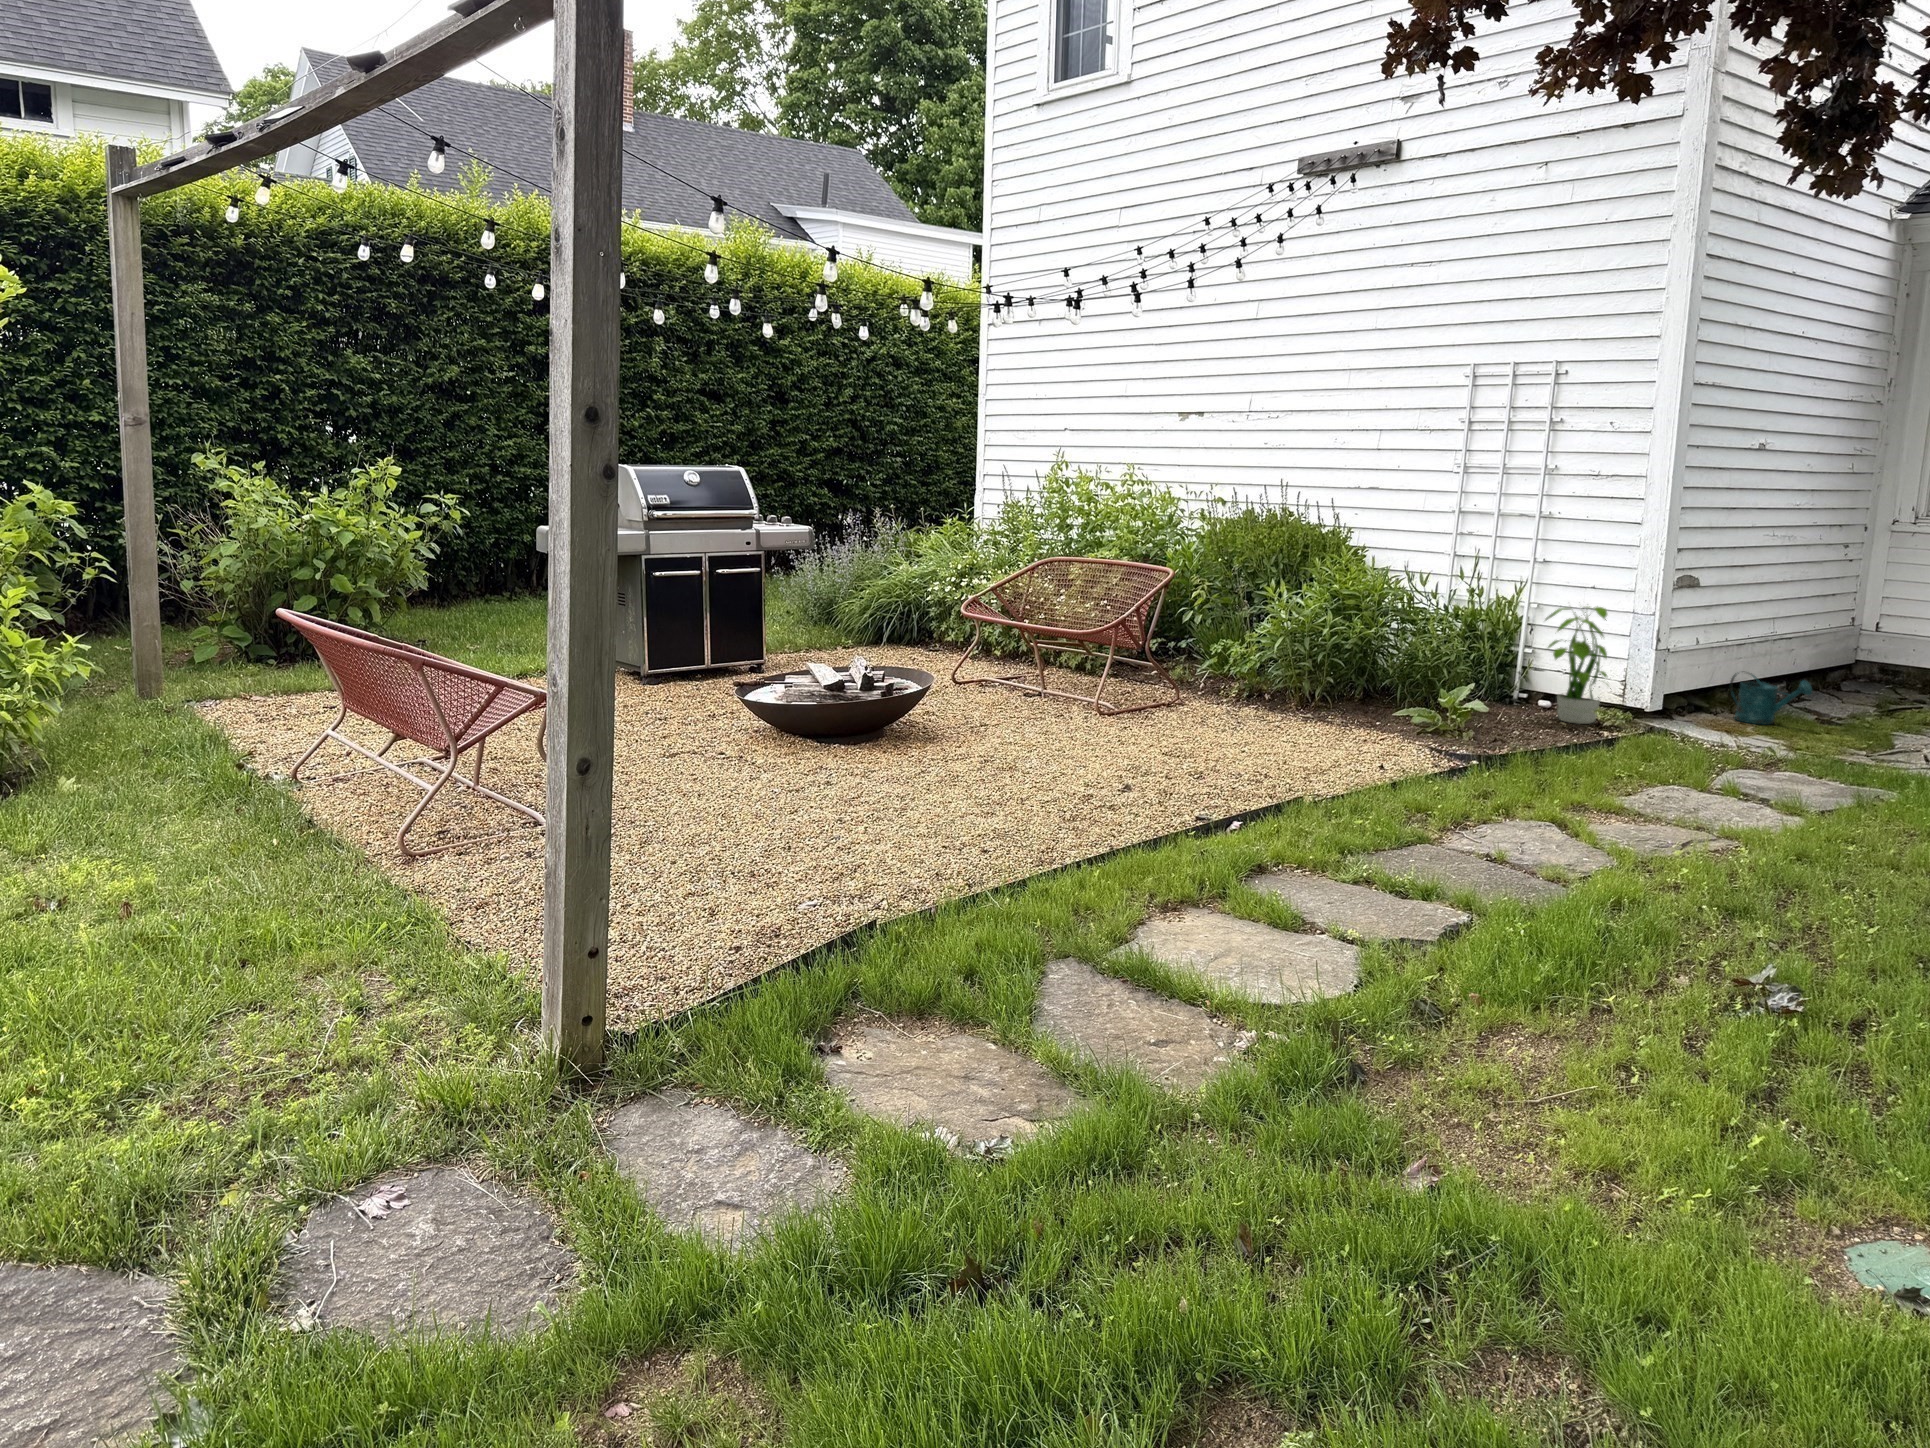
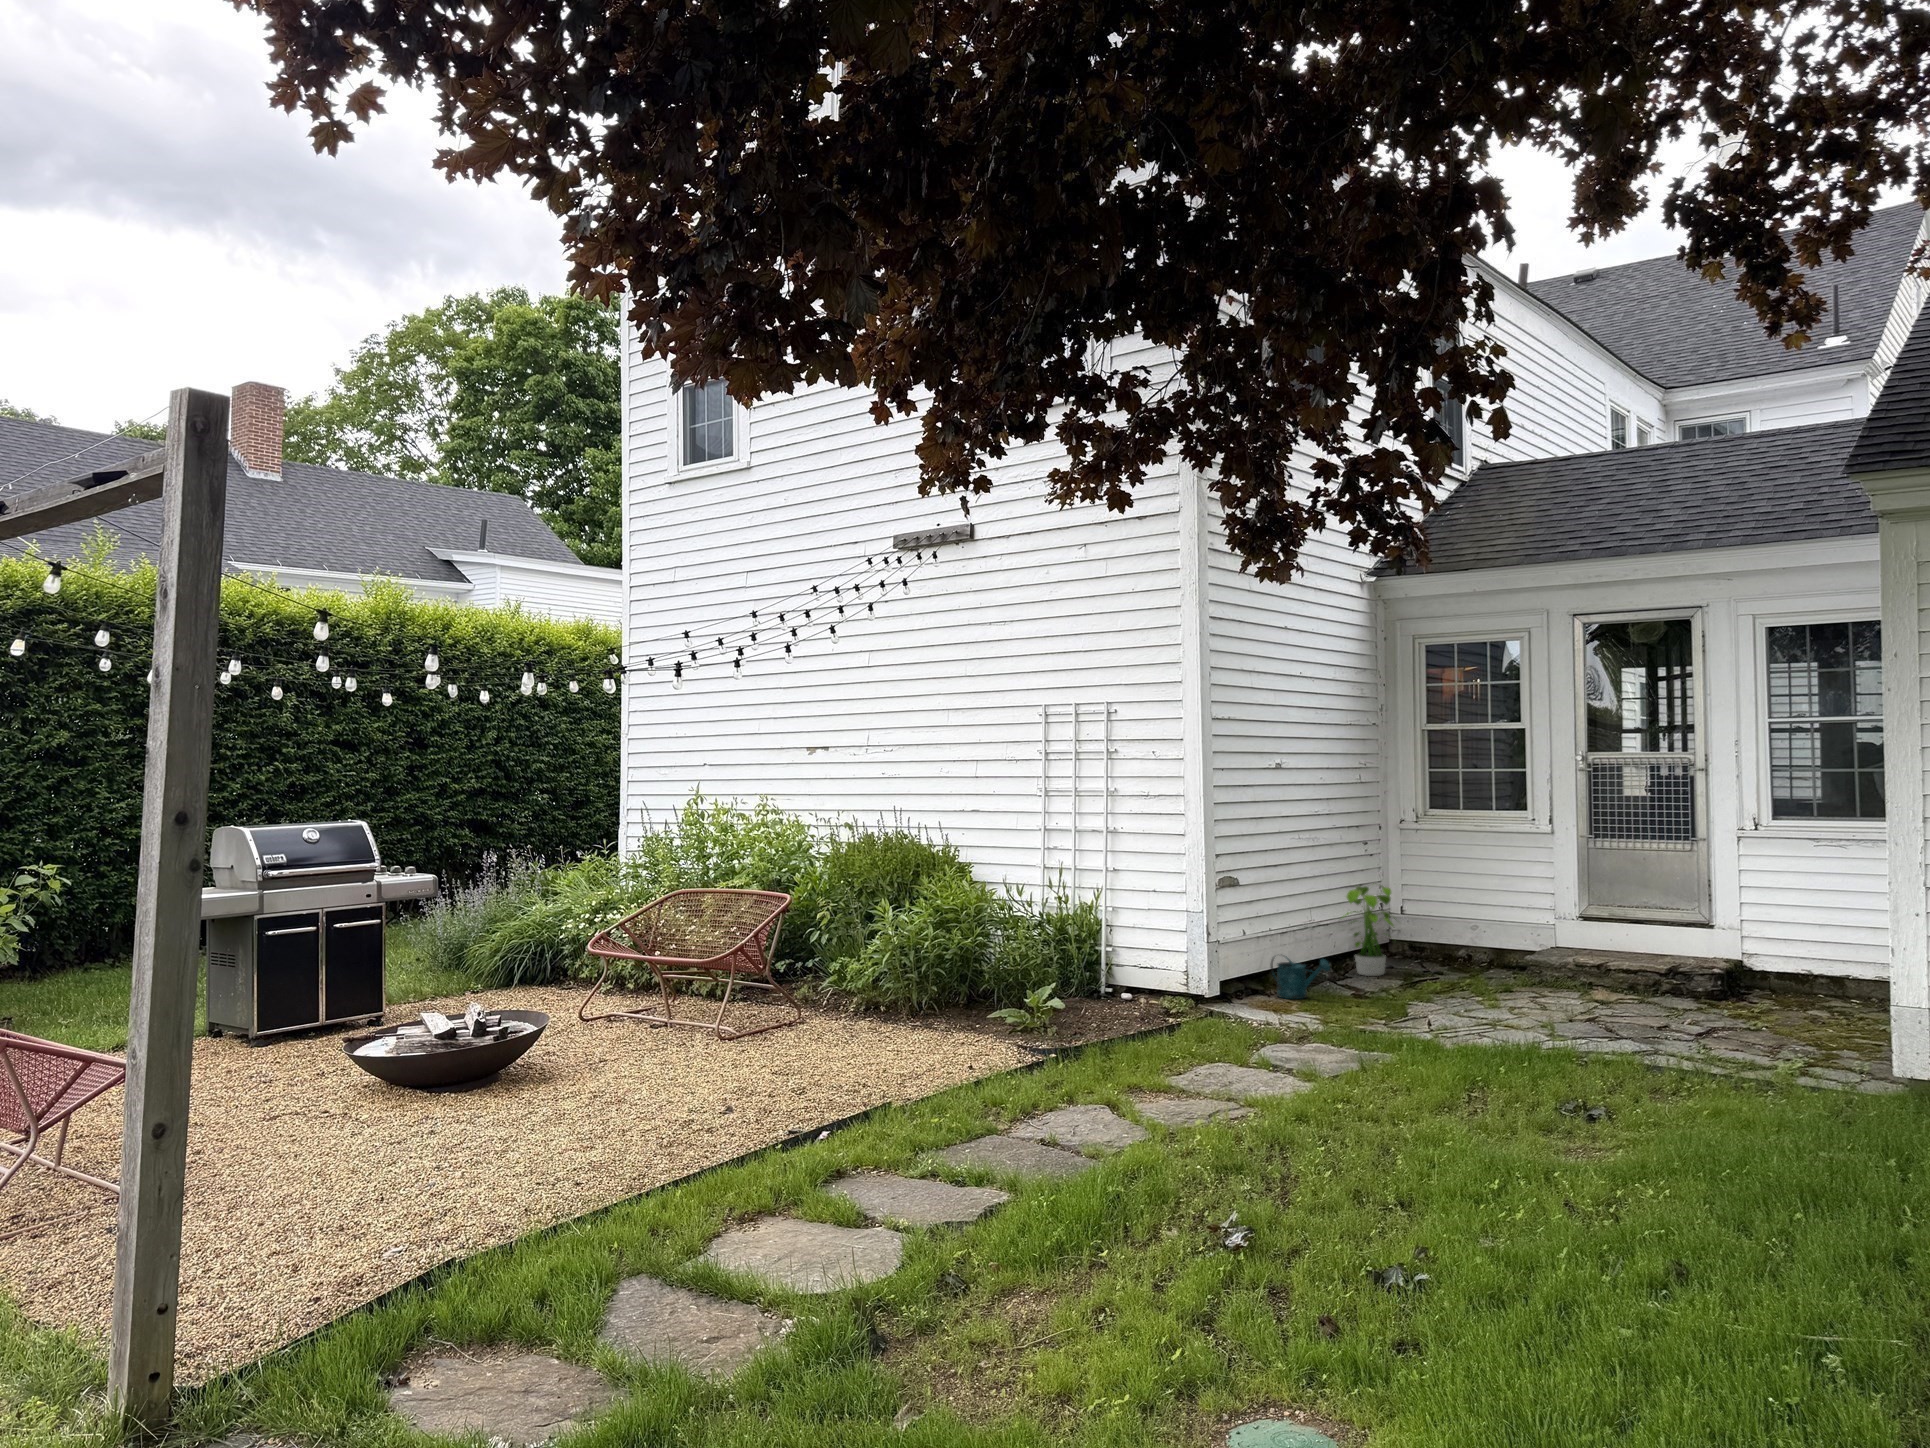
potted plant: present [1545,606,1611,724] -> present [1342,886,1395,976]

